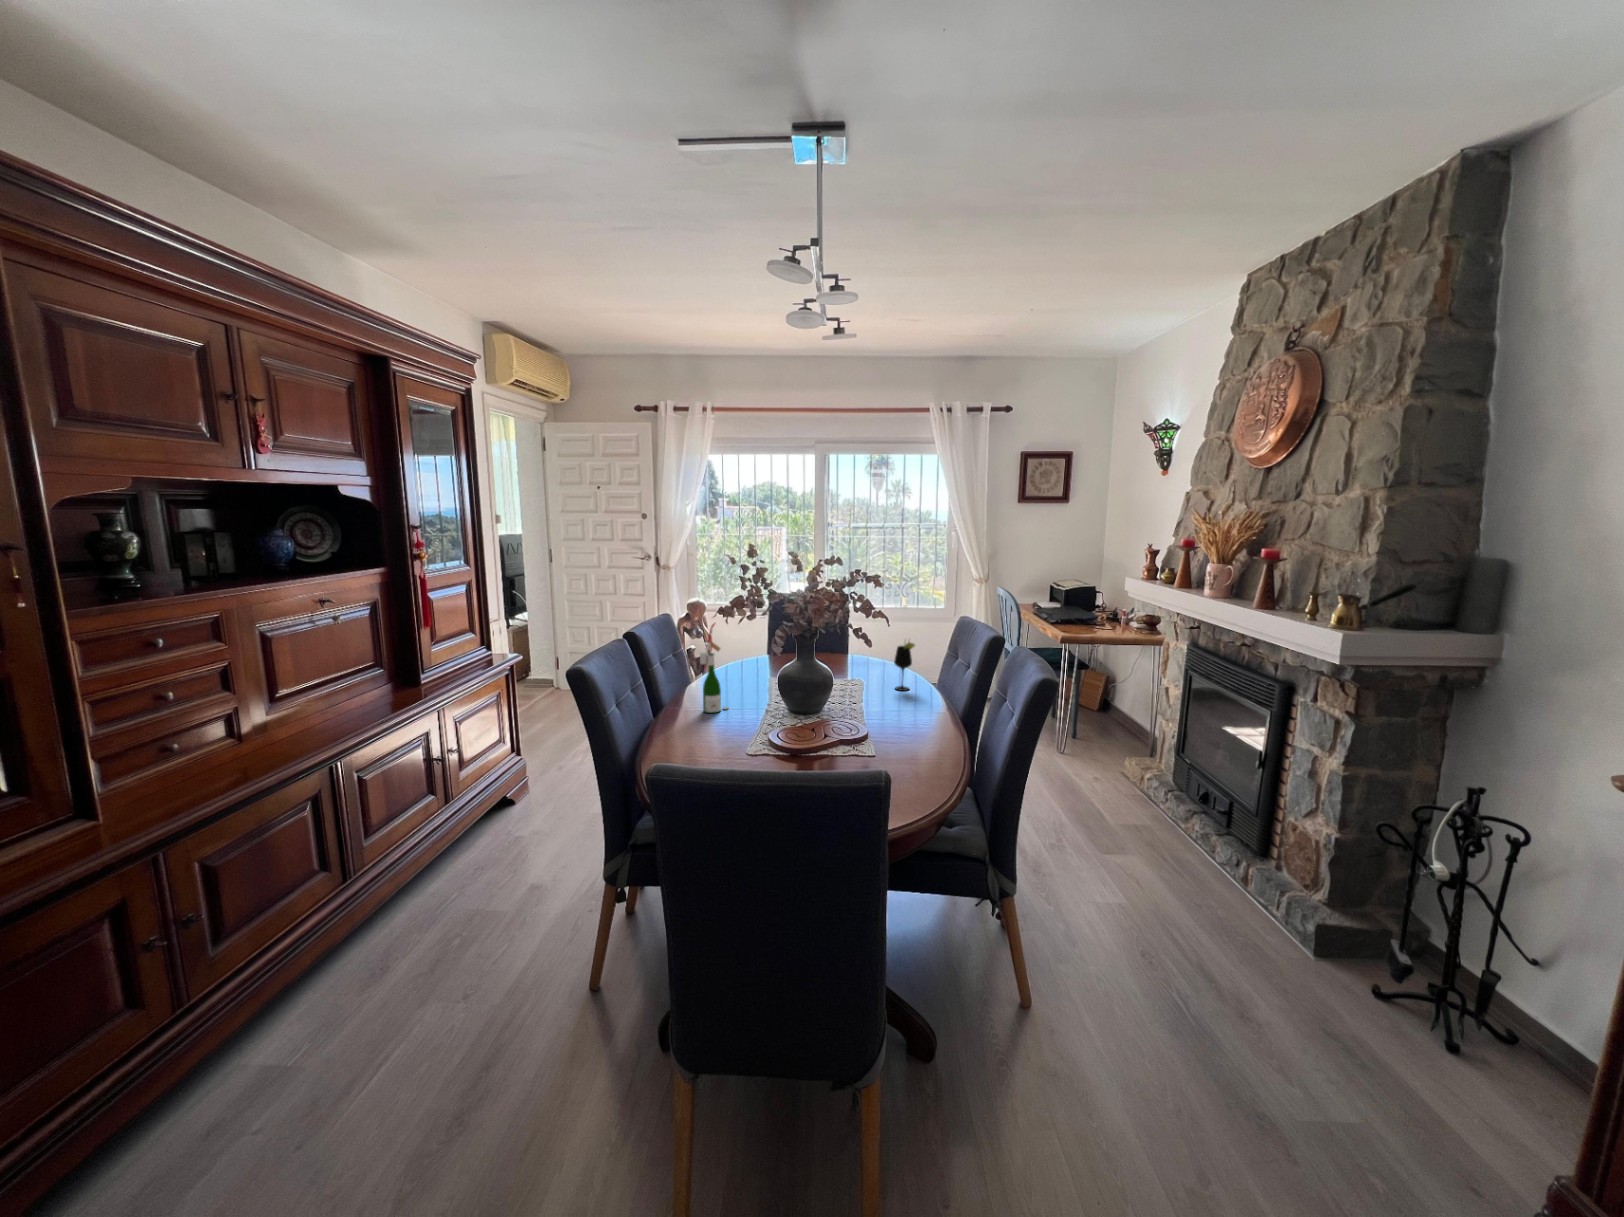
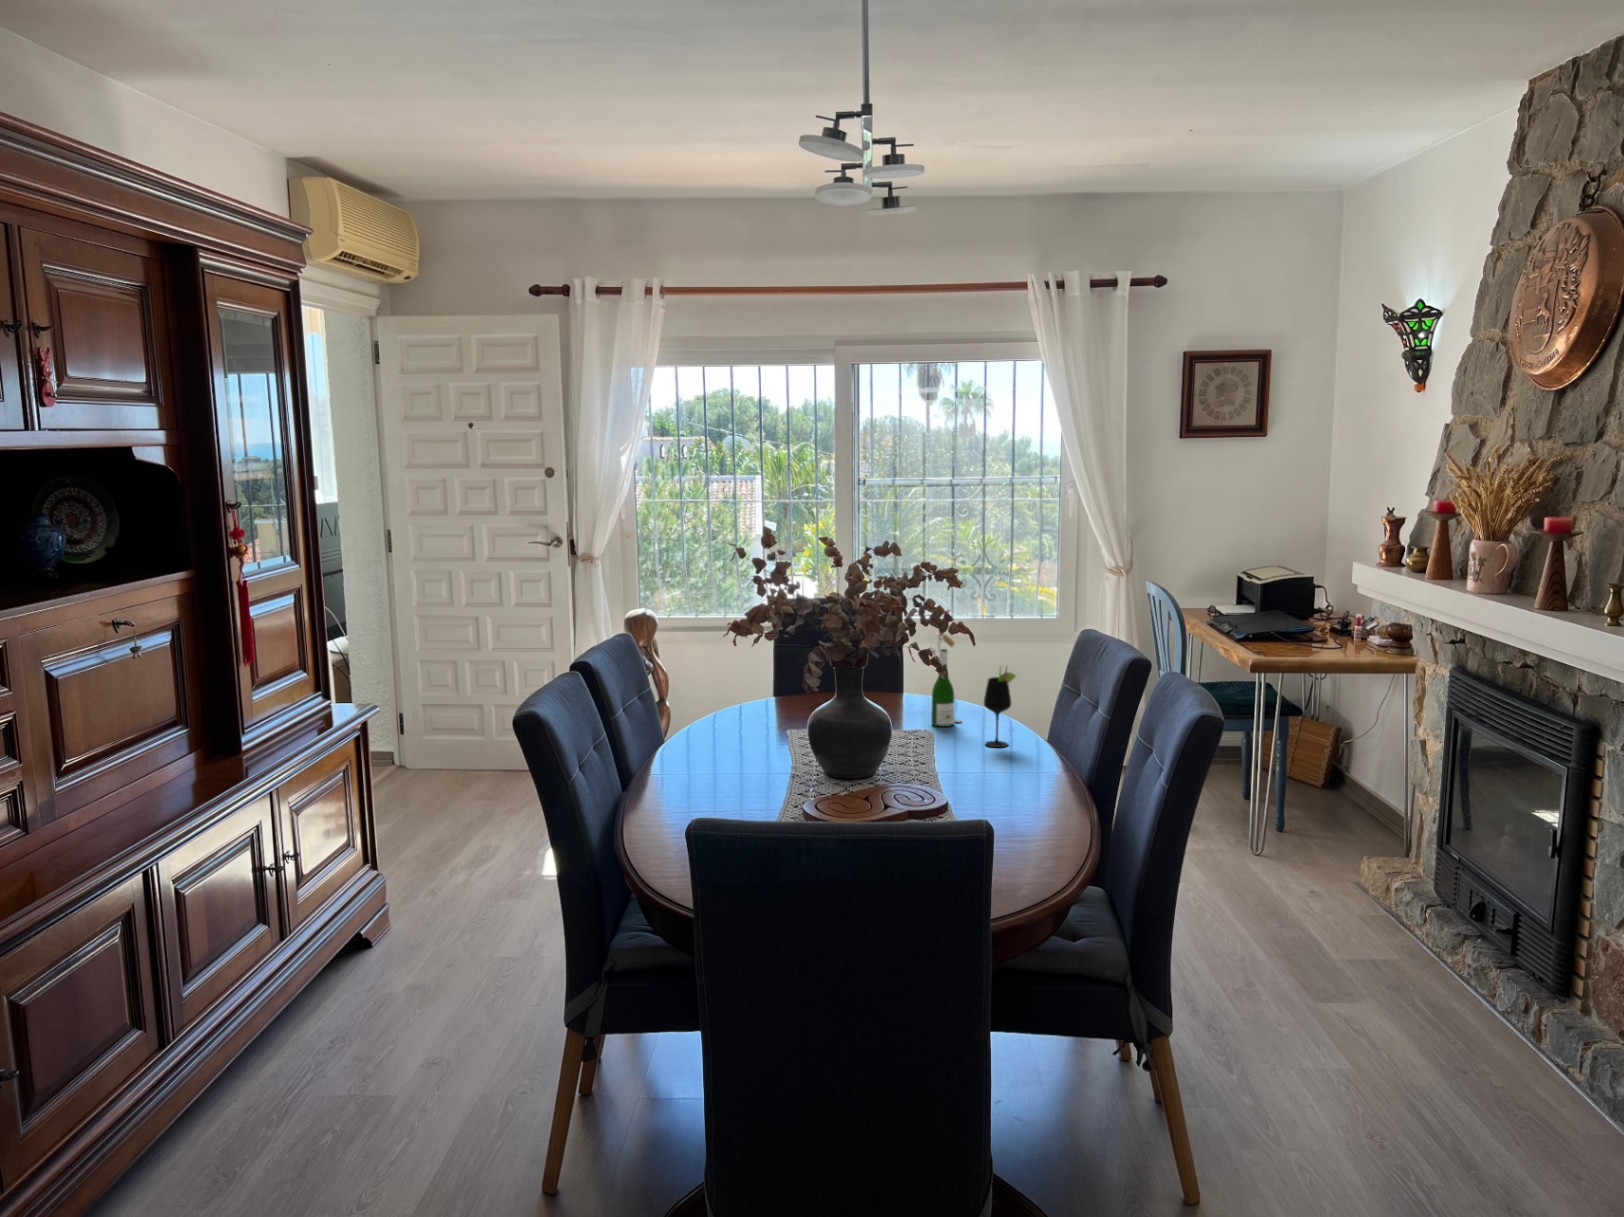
wine bottle: present [700,623,728,713] -> present [930,610,961,727]

